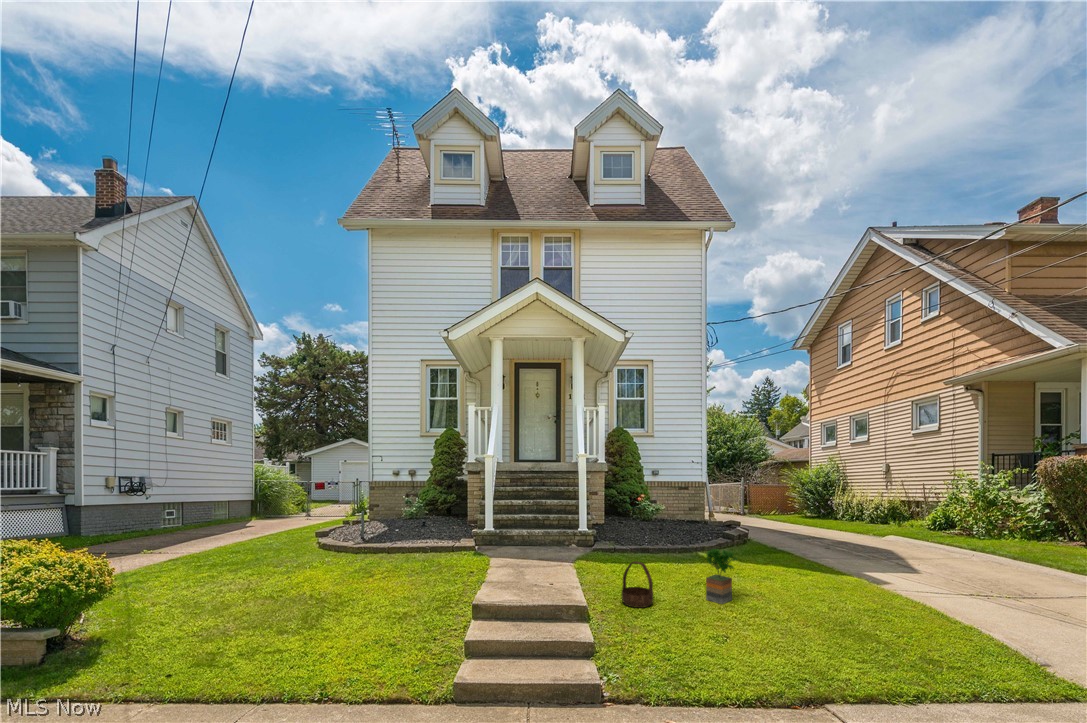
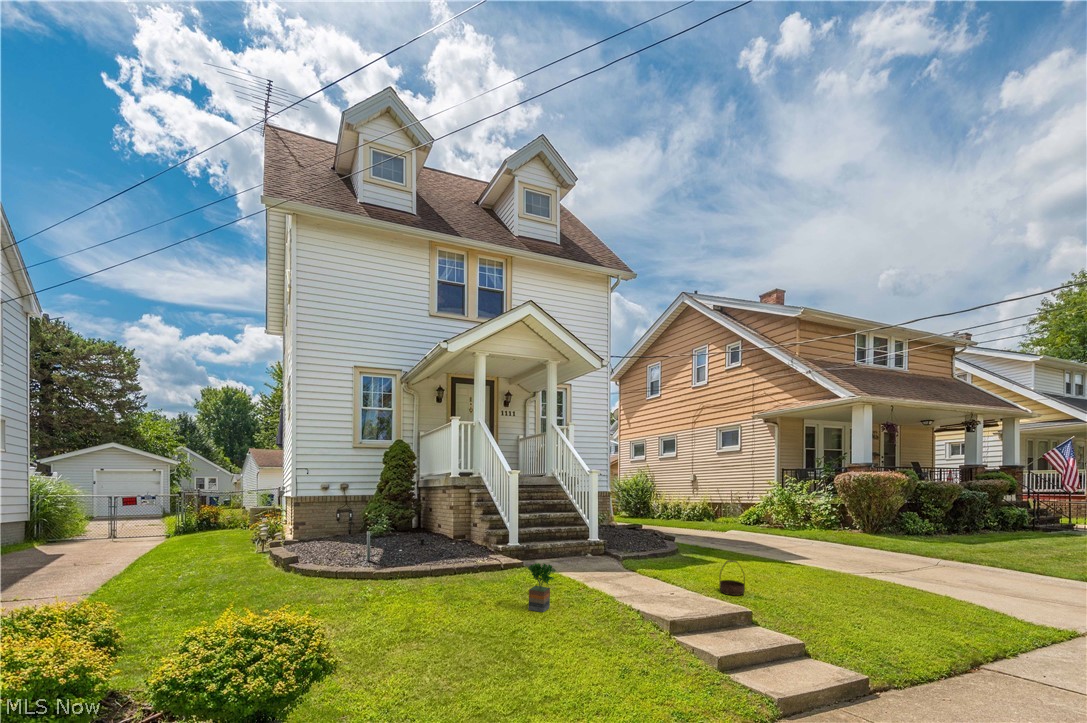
potted tree: present [706,549,737,604] -> present [528,563,556,612]

